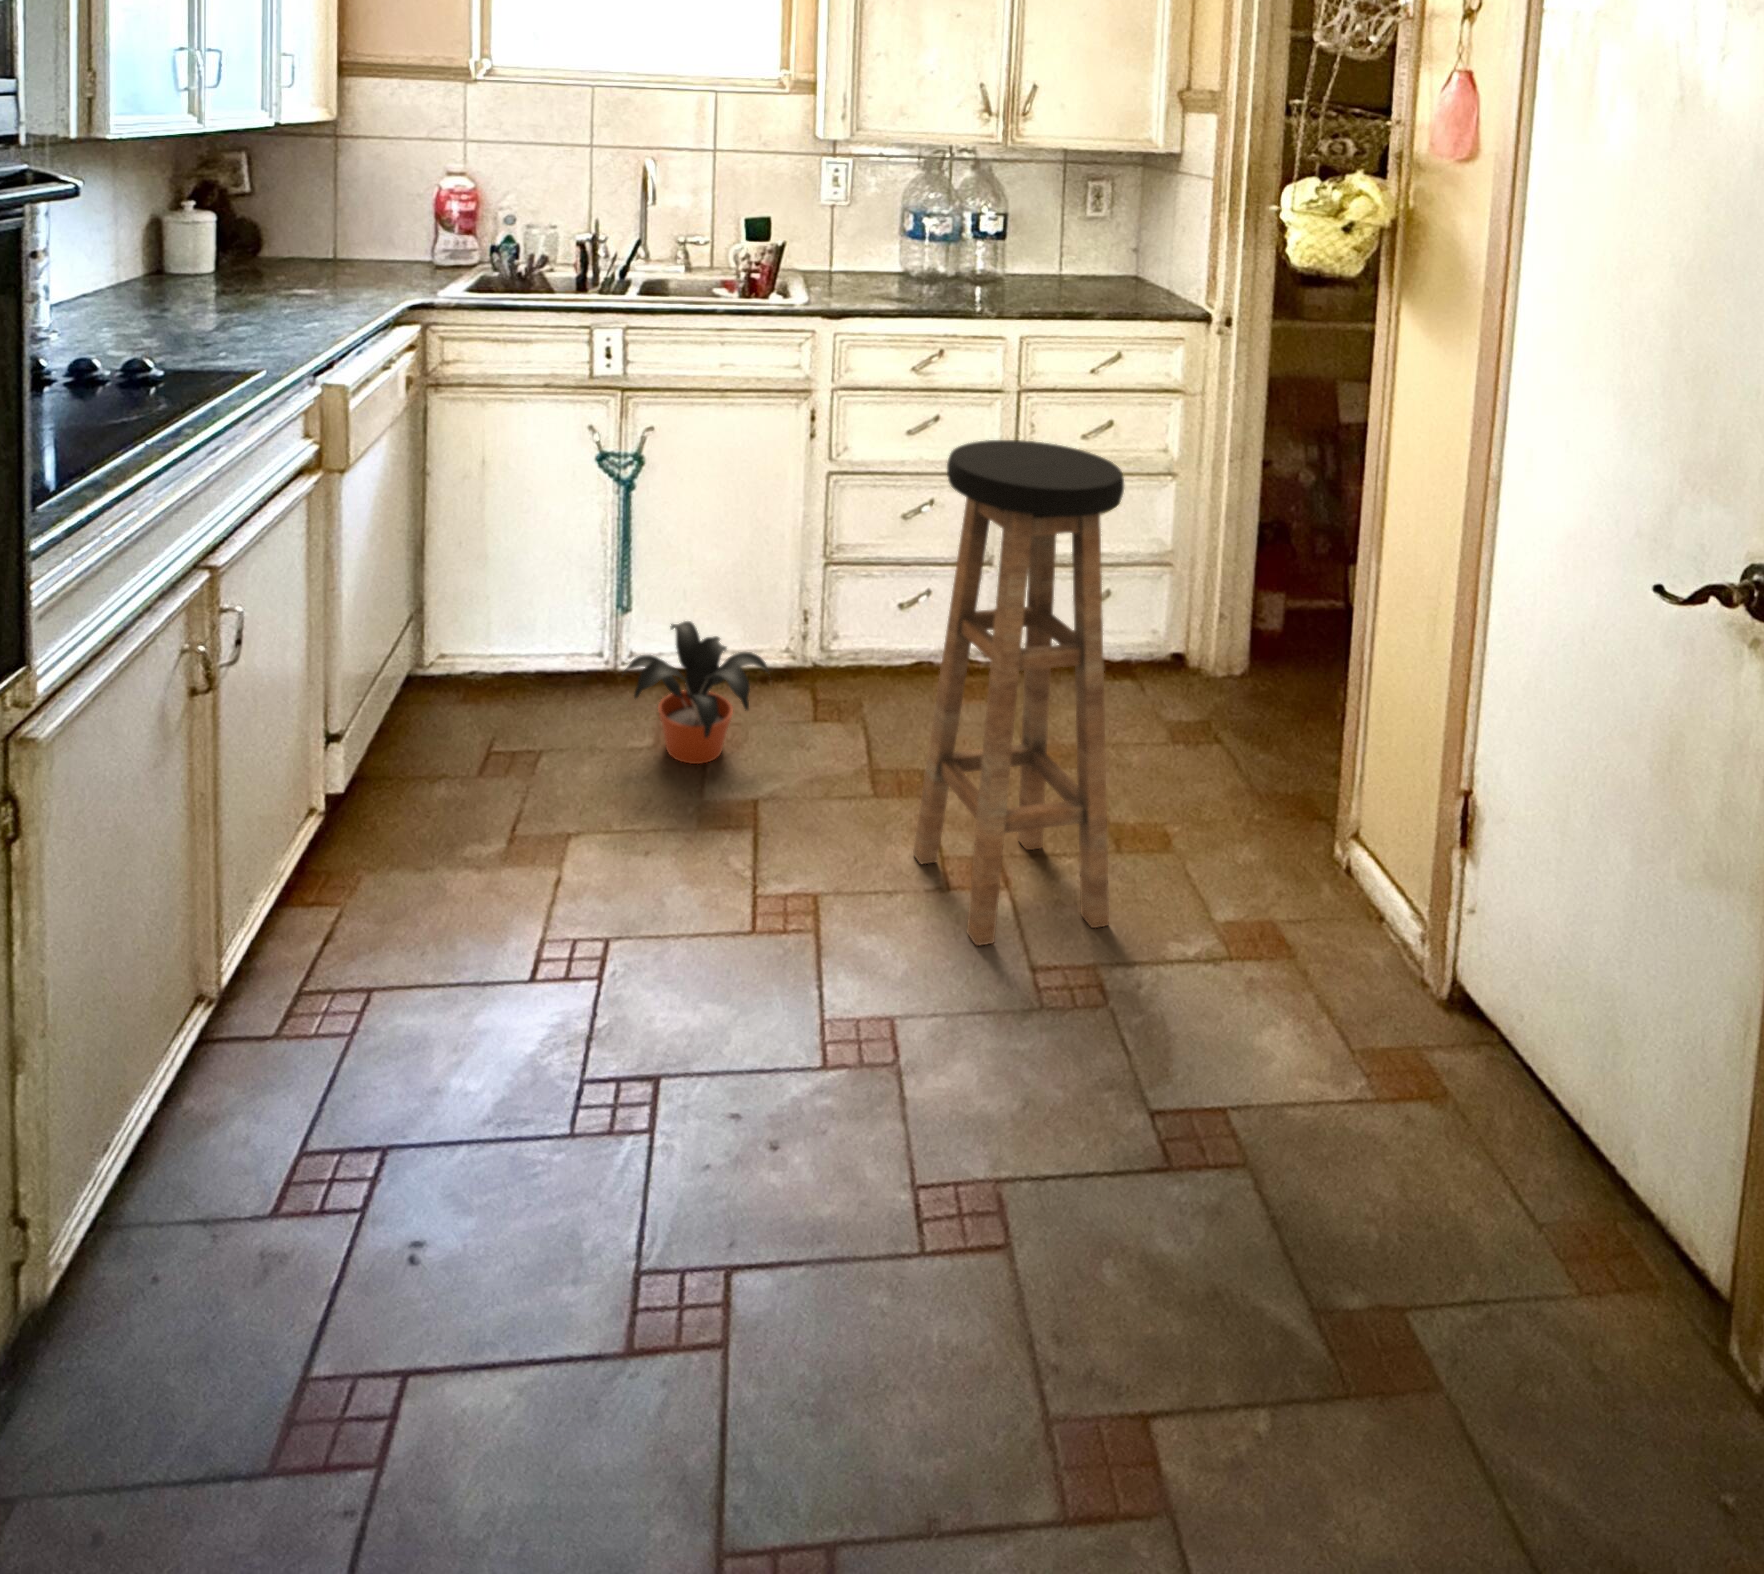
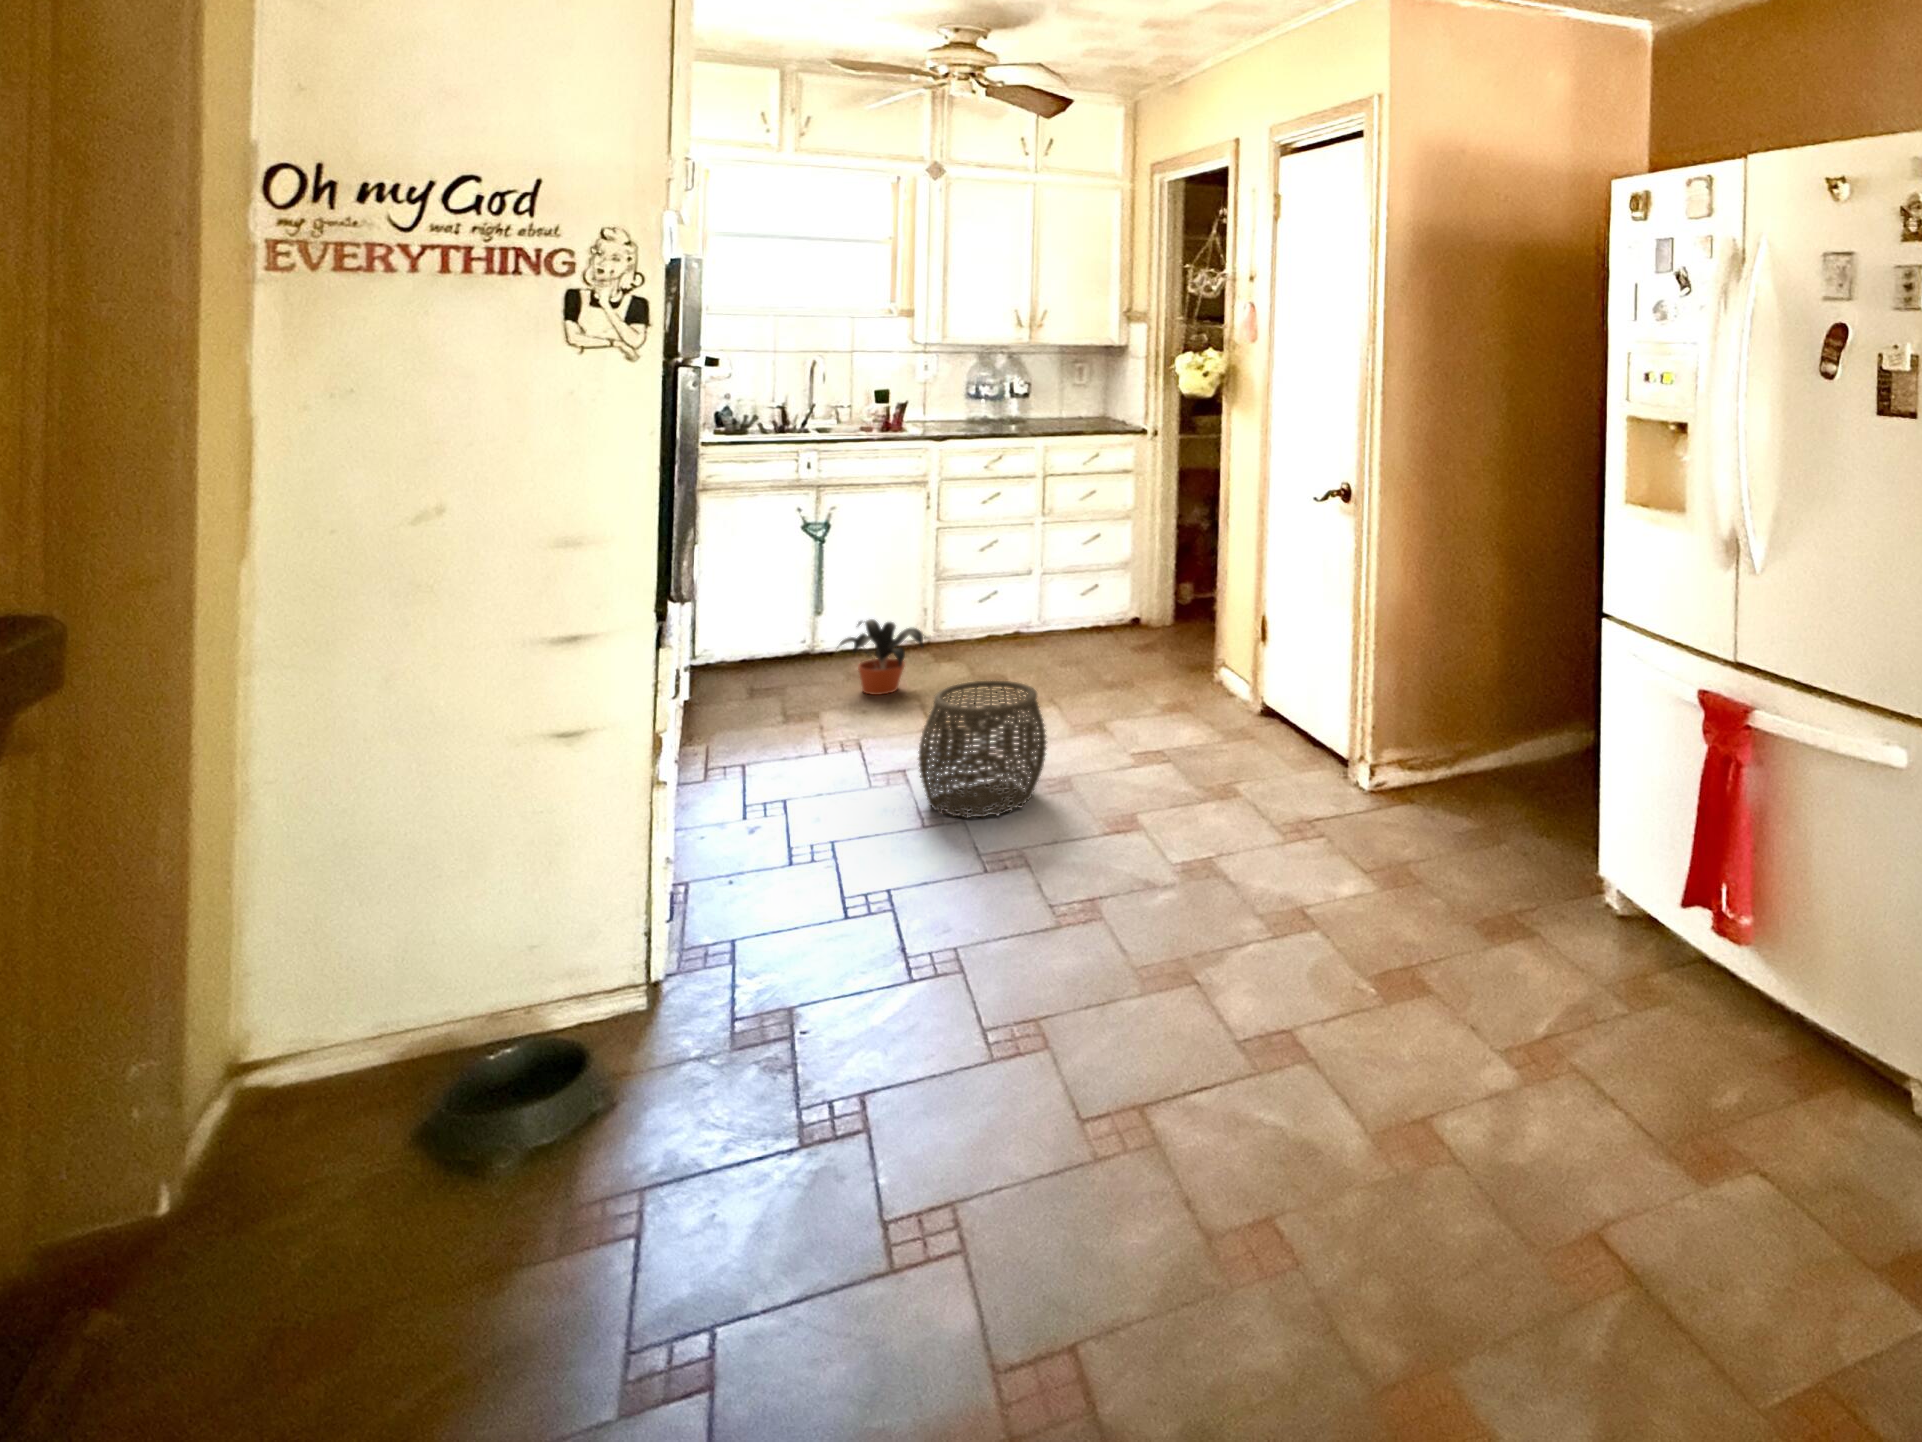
bar stool: present [913,440,1124,946] -> none [1023,478,1123,715]
woven basket: none [537,971,834,1406] -> present [918,681,1047,818]

